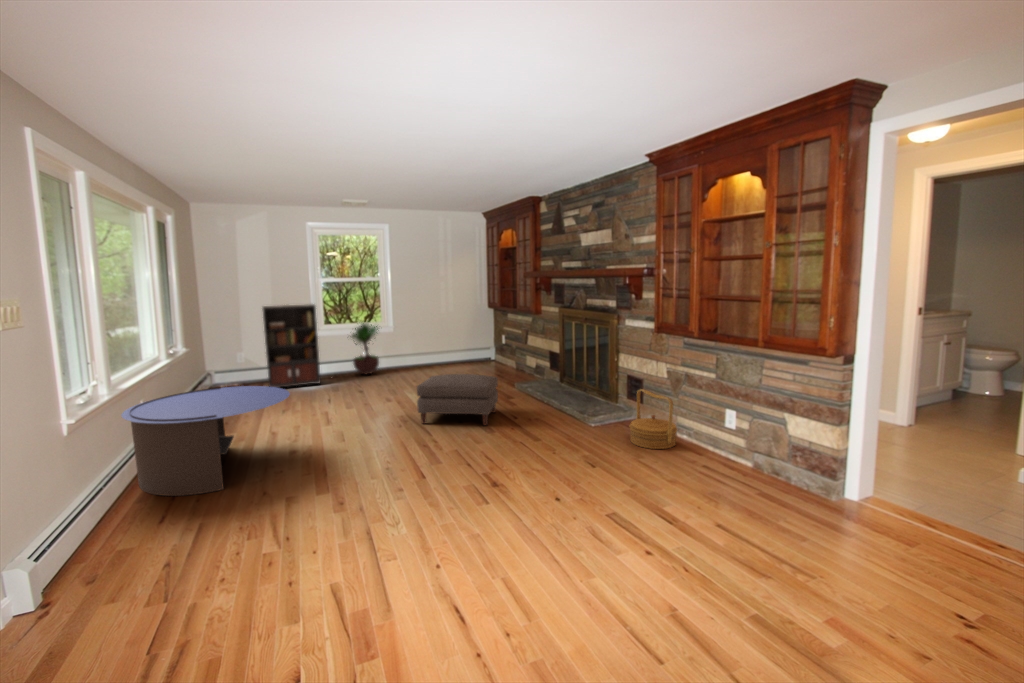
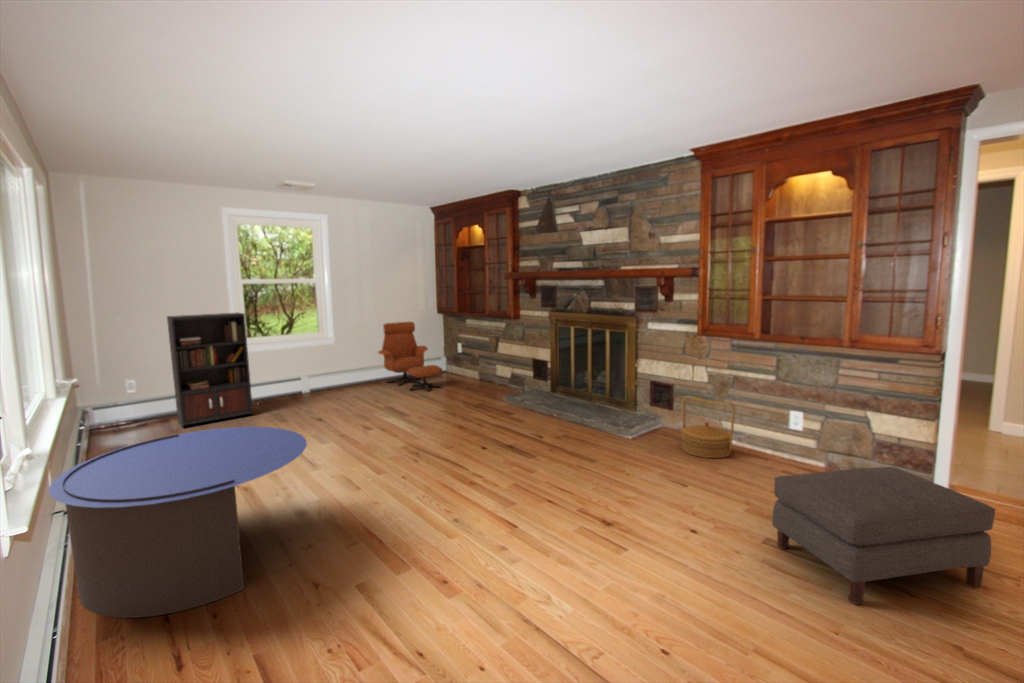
lounge chair: none [431,315,480,376] -> present [378,322,441,391]
potted tree: present [350,321,379,374] -> none [279,328,323,398]
ottoman: present [417,374,498,425] -> present [772,467,996,605]

